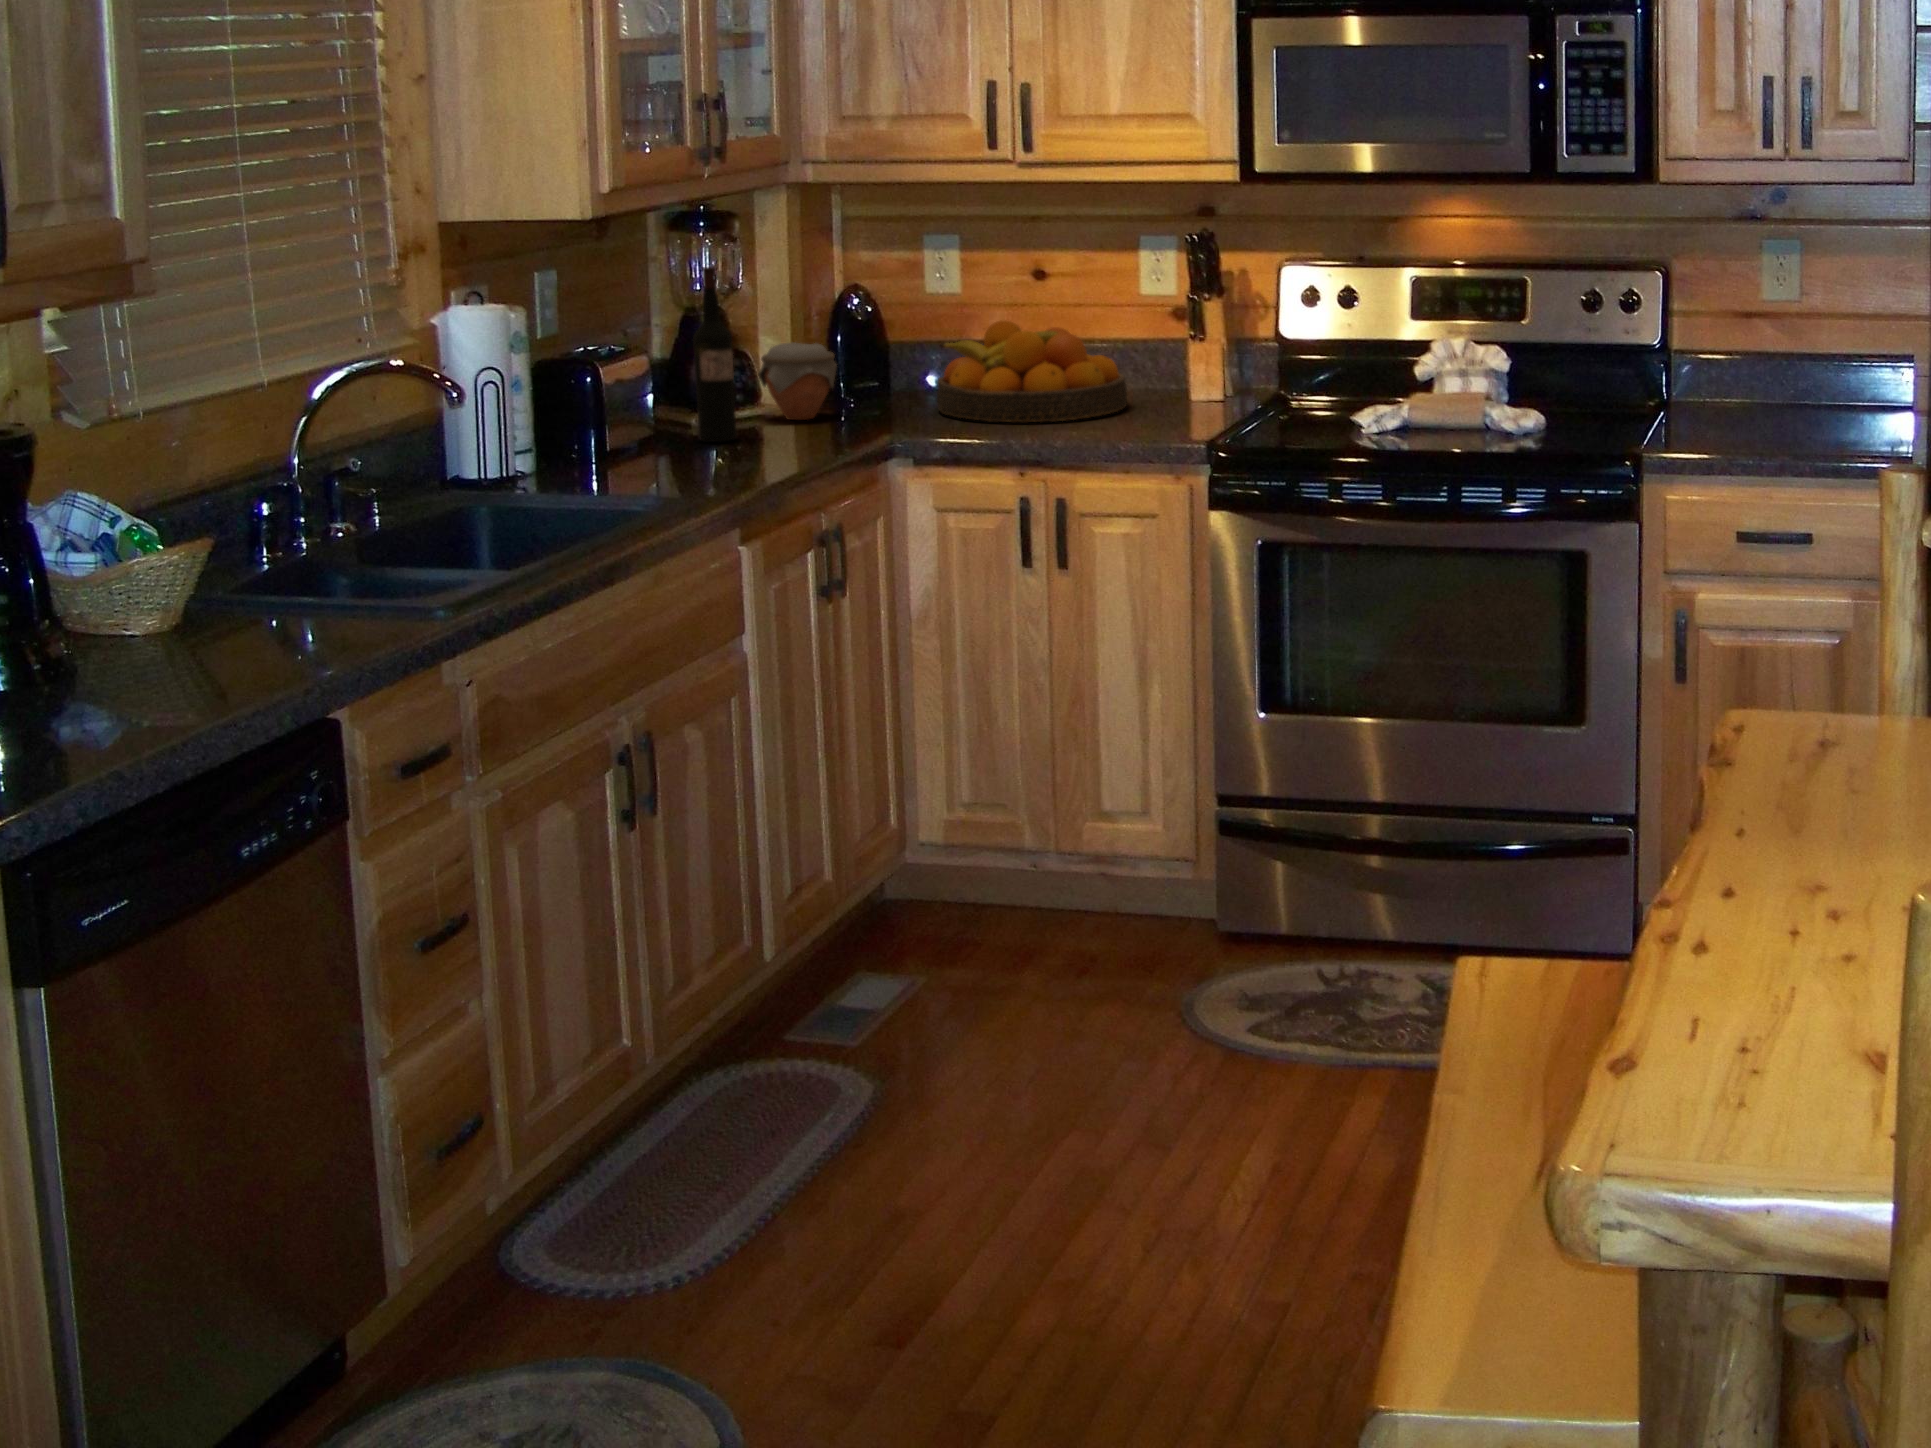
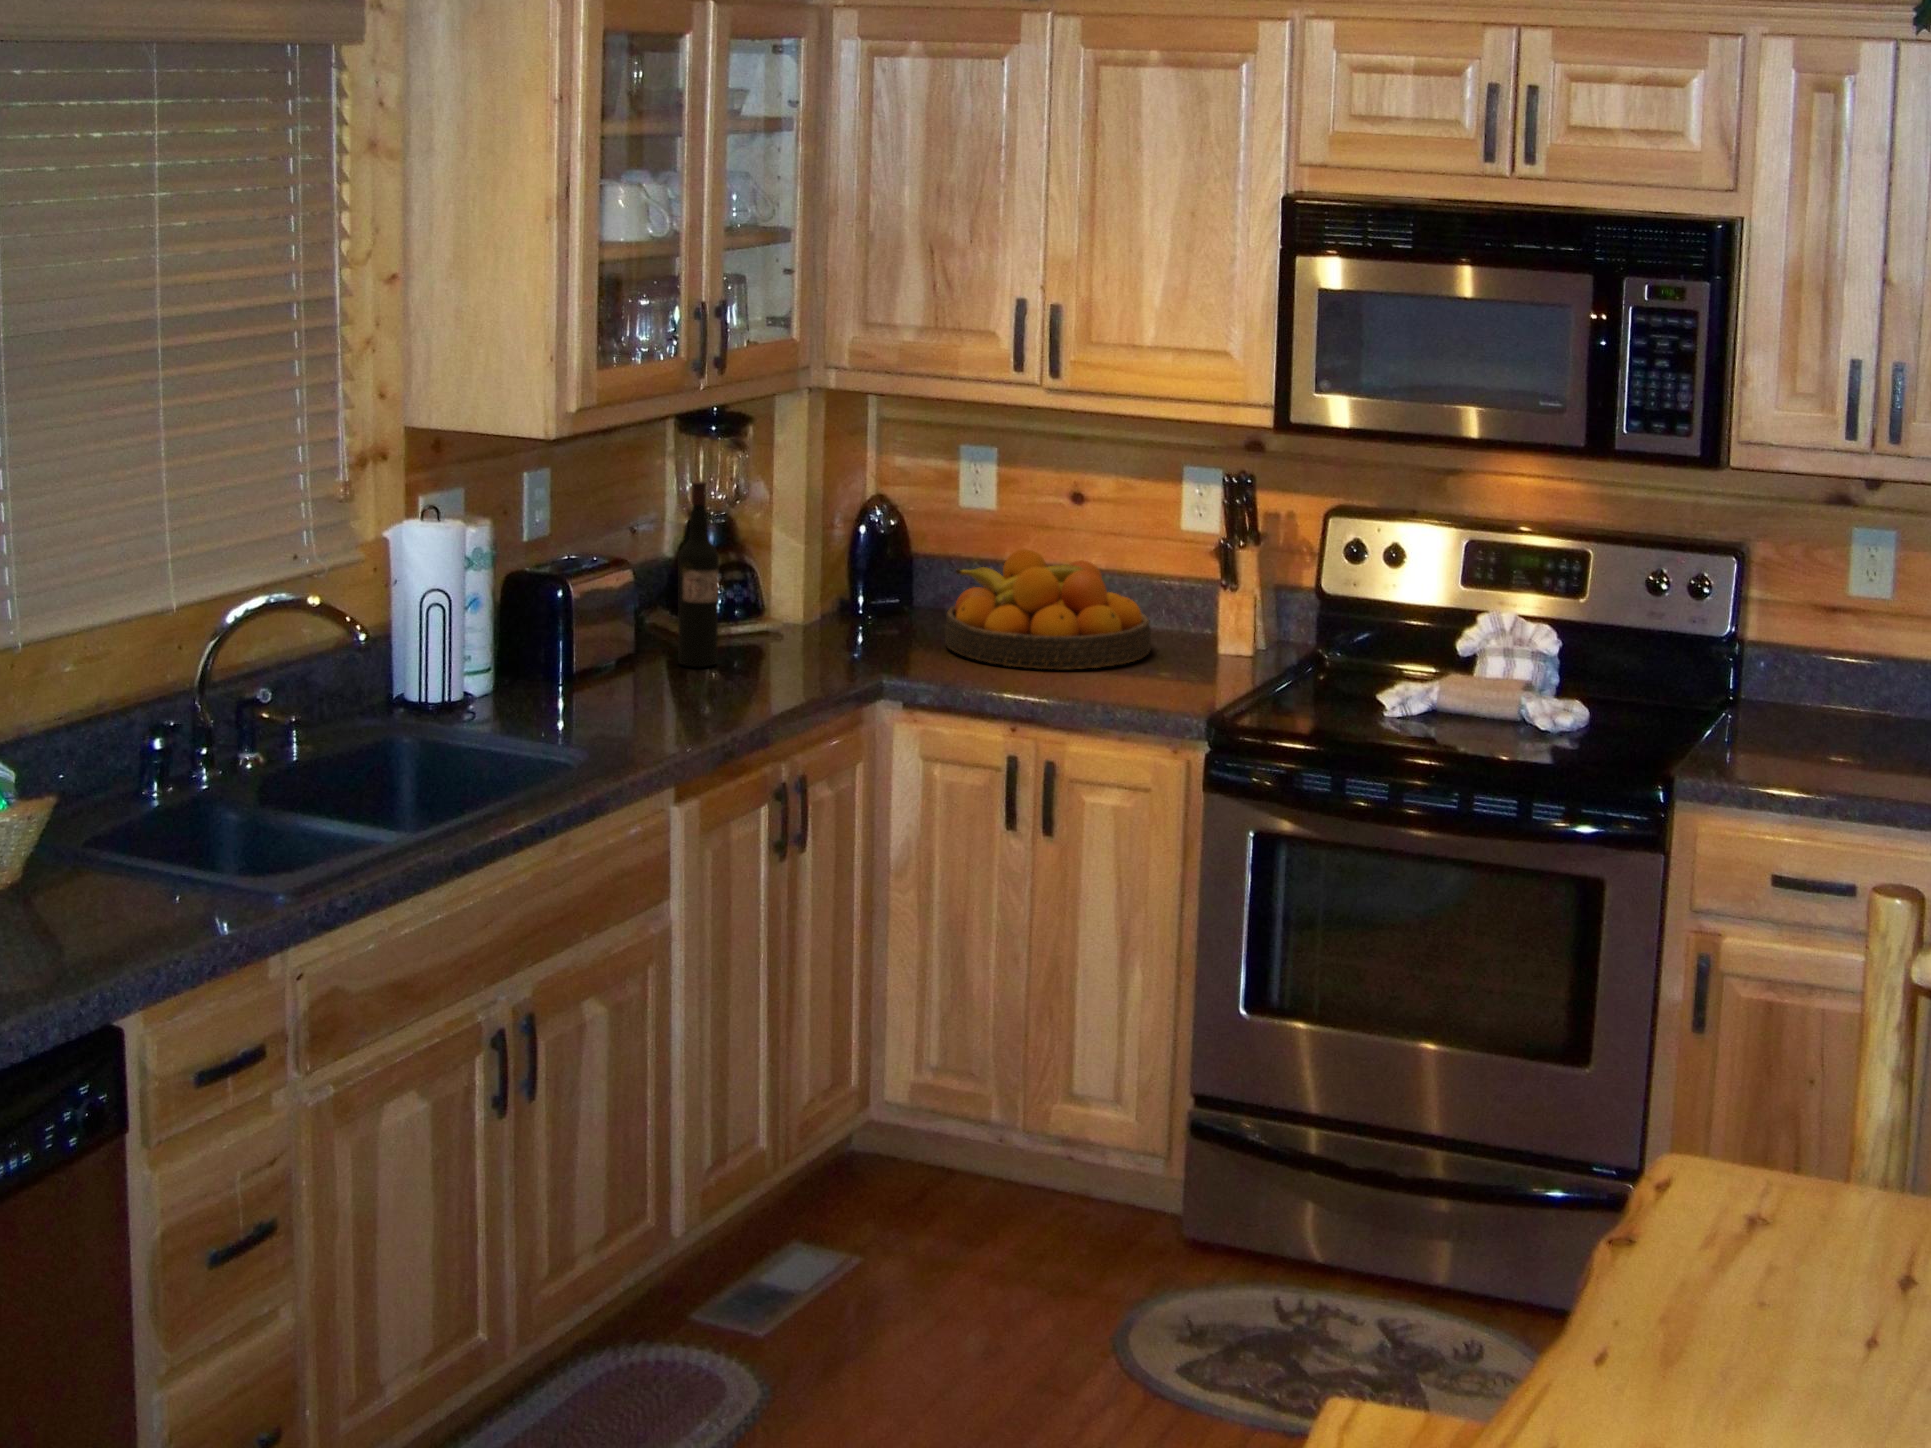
jar: present [758,342,836,420] -> none [756,559,841,644]

